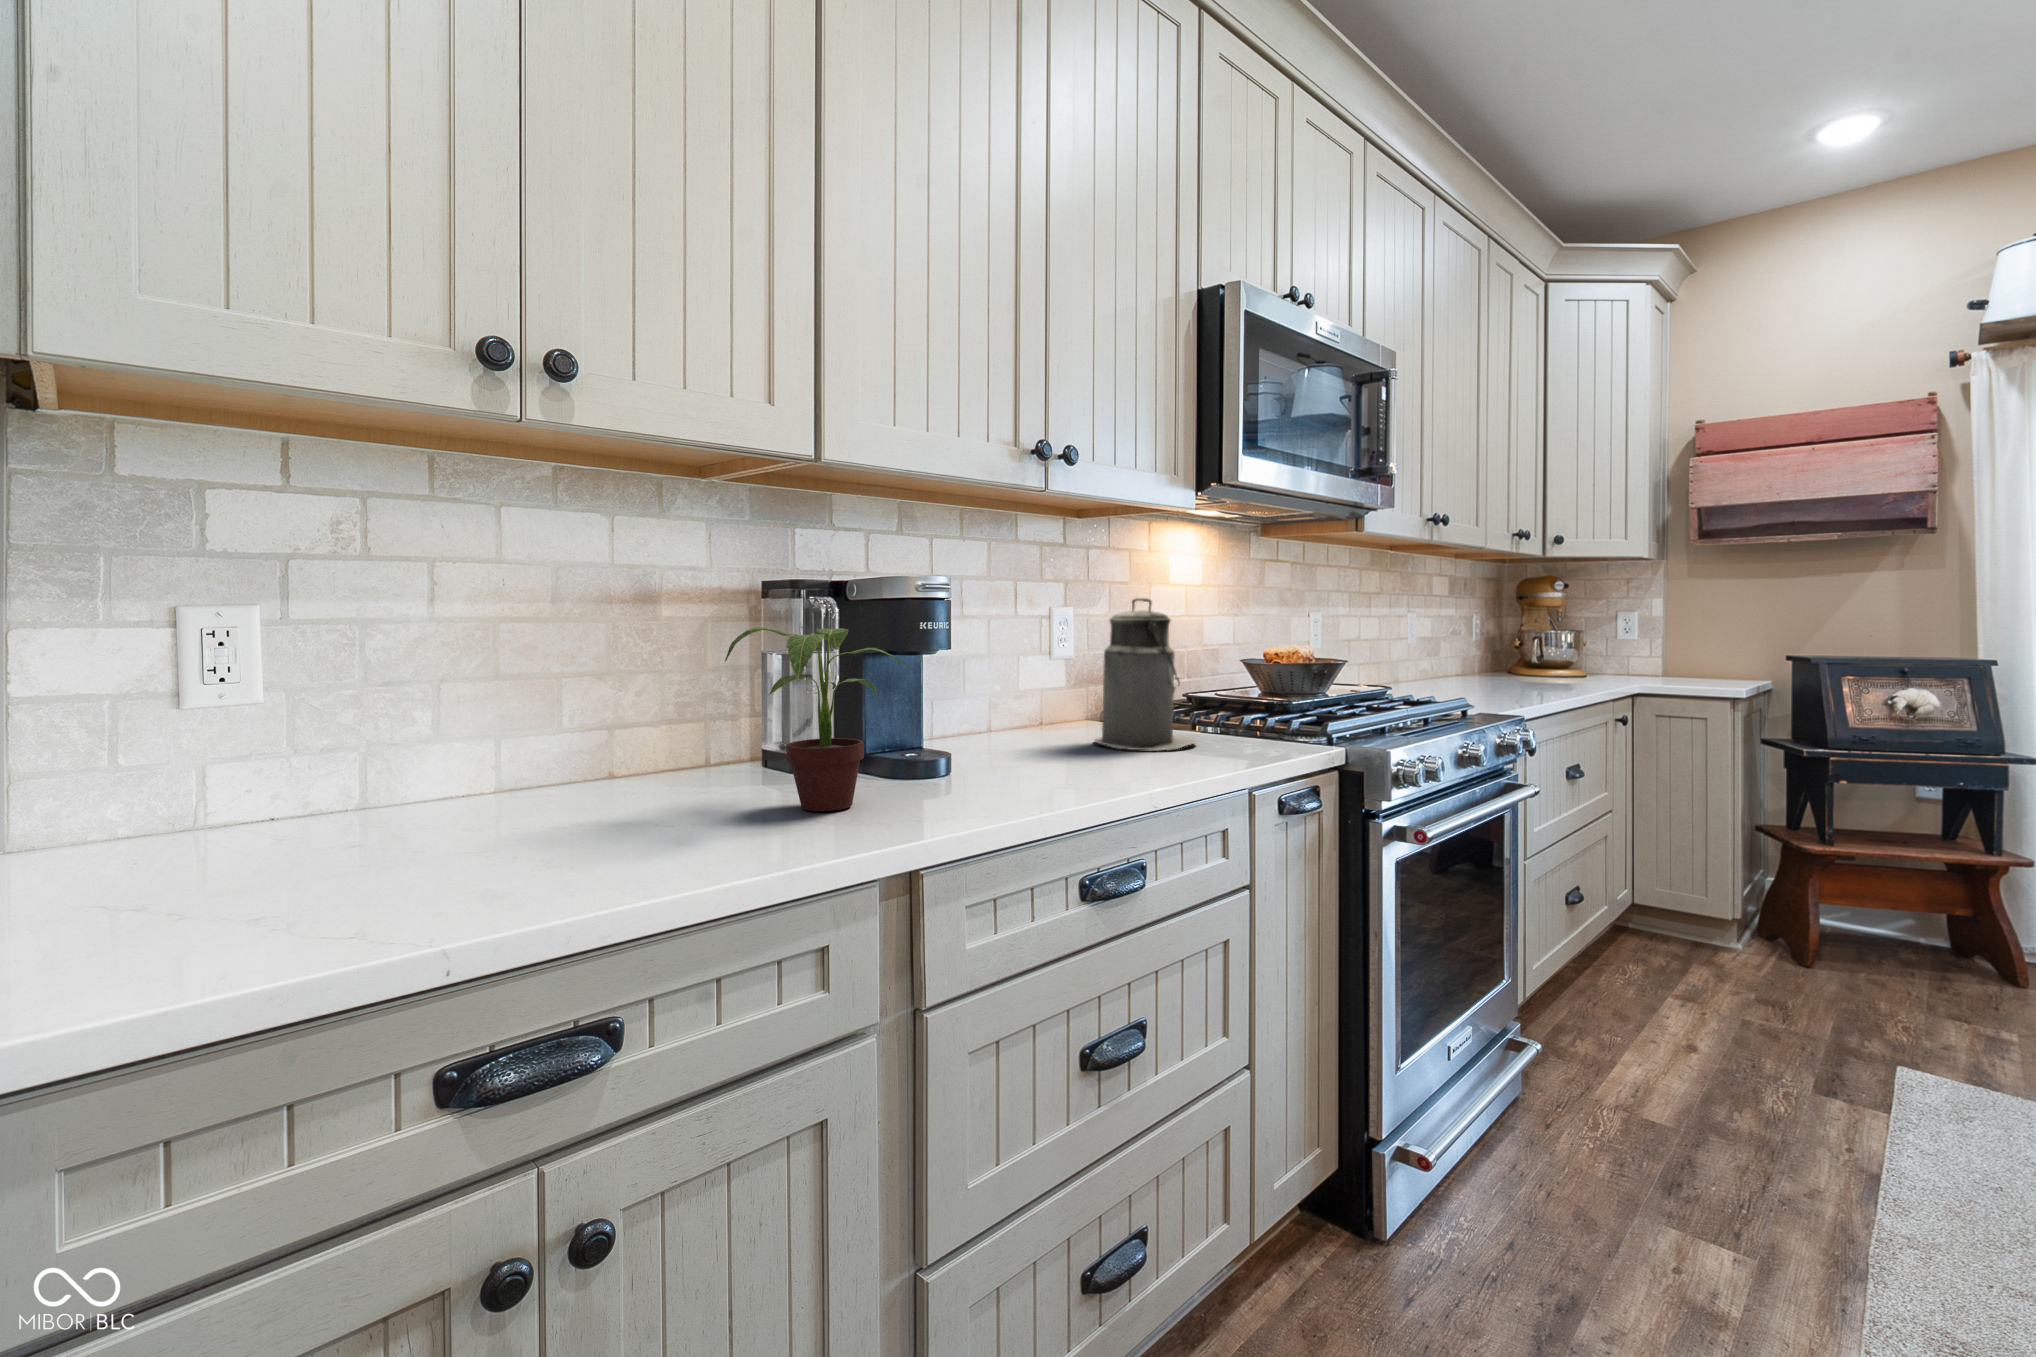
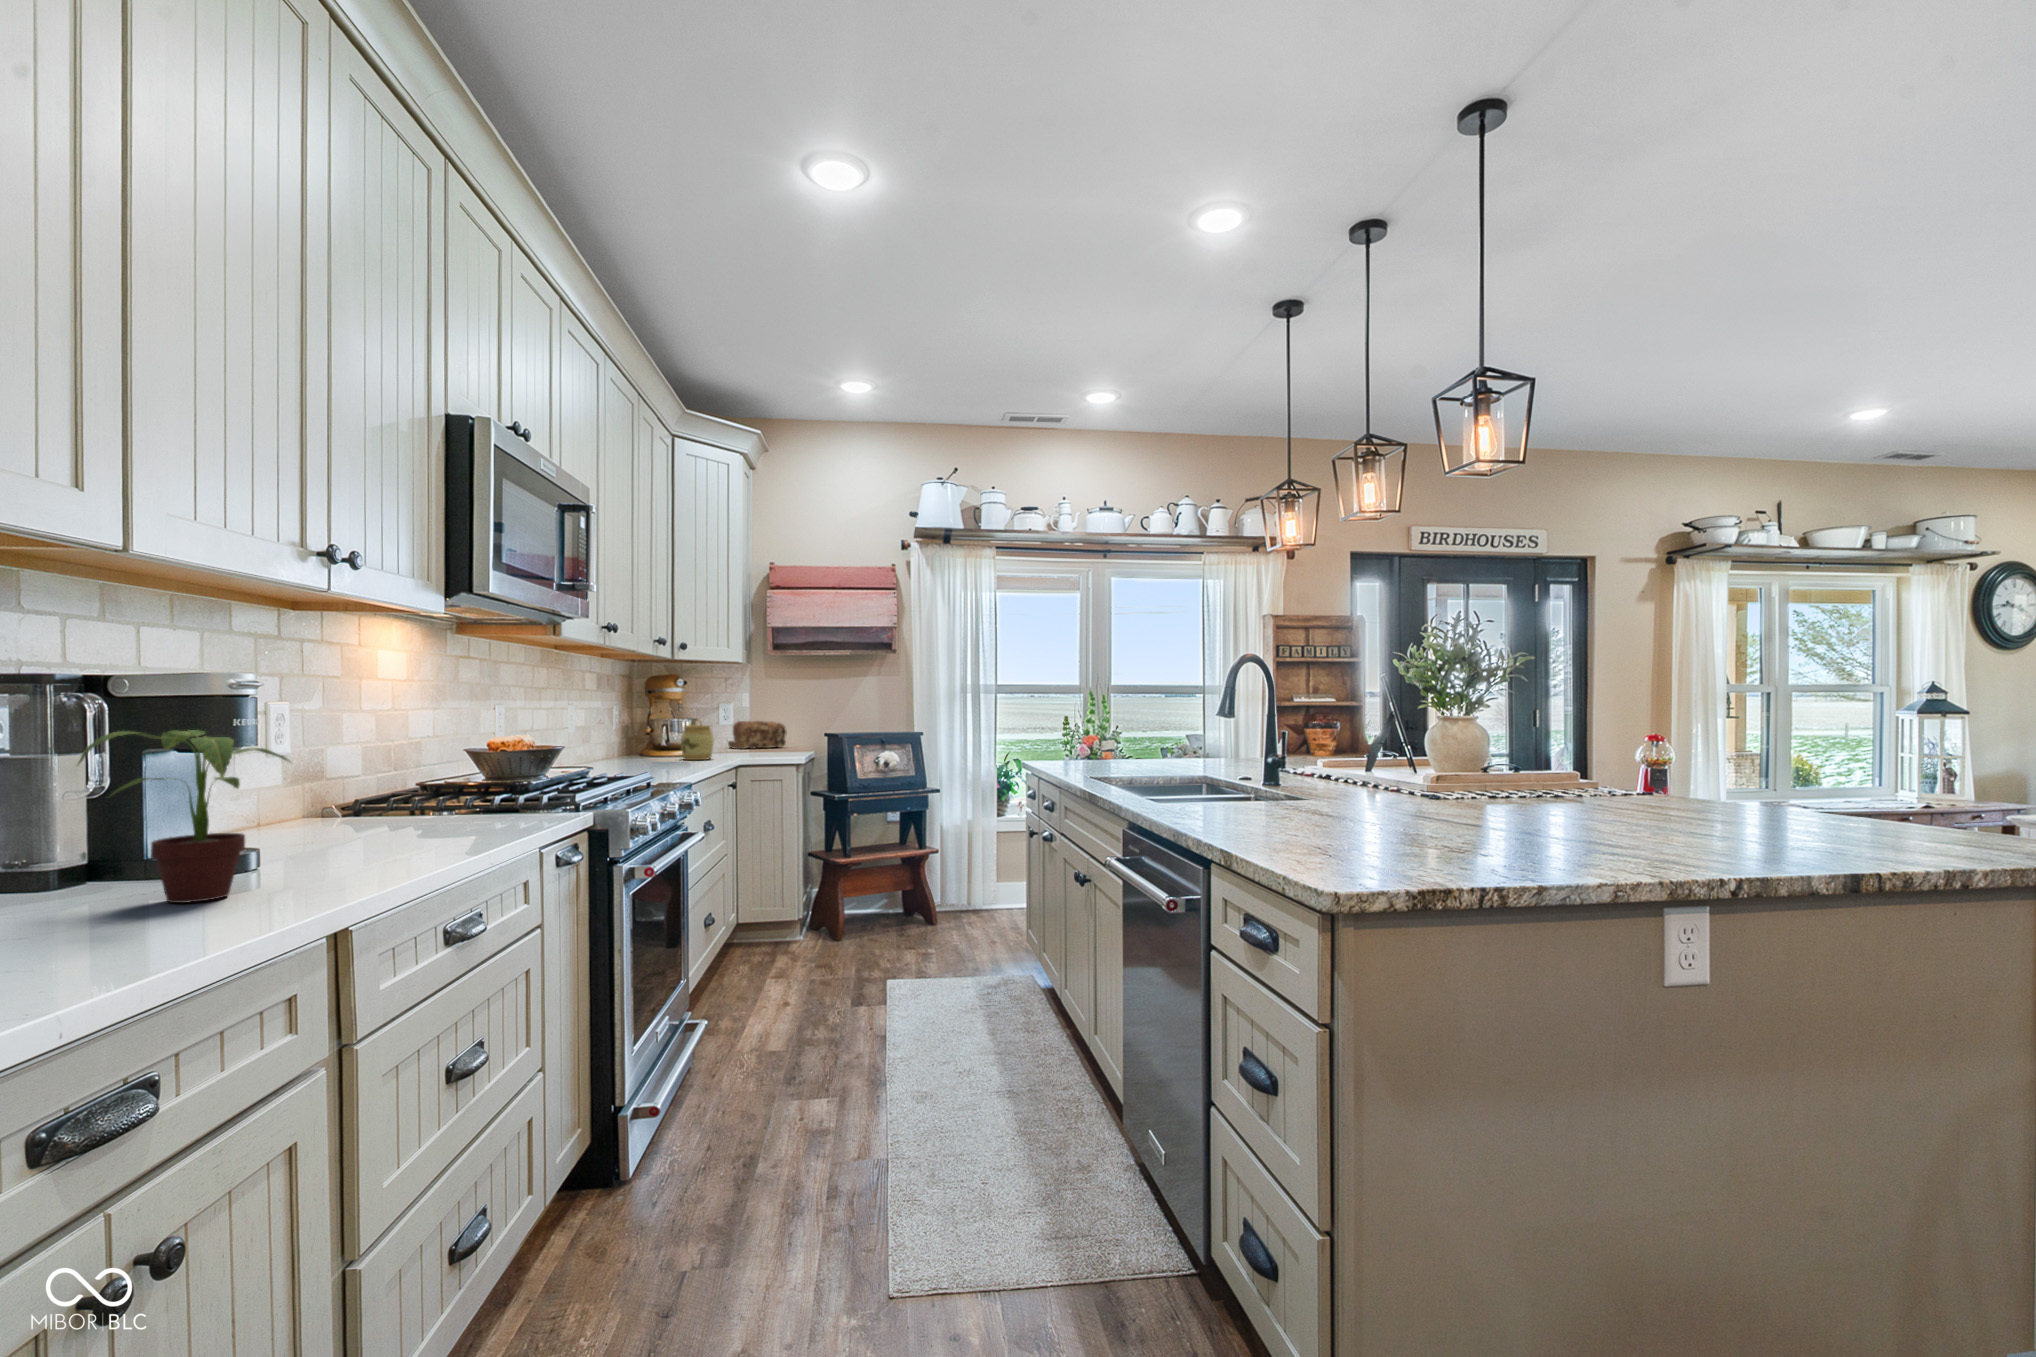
canister: present [1094,598,1197,751] -> none [364,697,472,830]
jar: none [1547,632,1594,687] -> present [681,719,714,760]
bread loaf: none [1629,638,1725,675] -> present [728,721,786,749]

